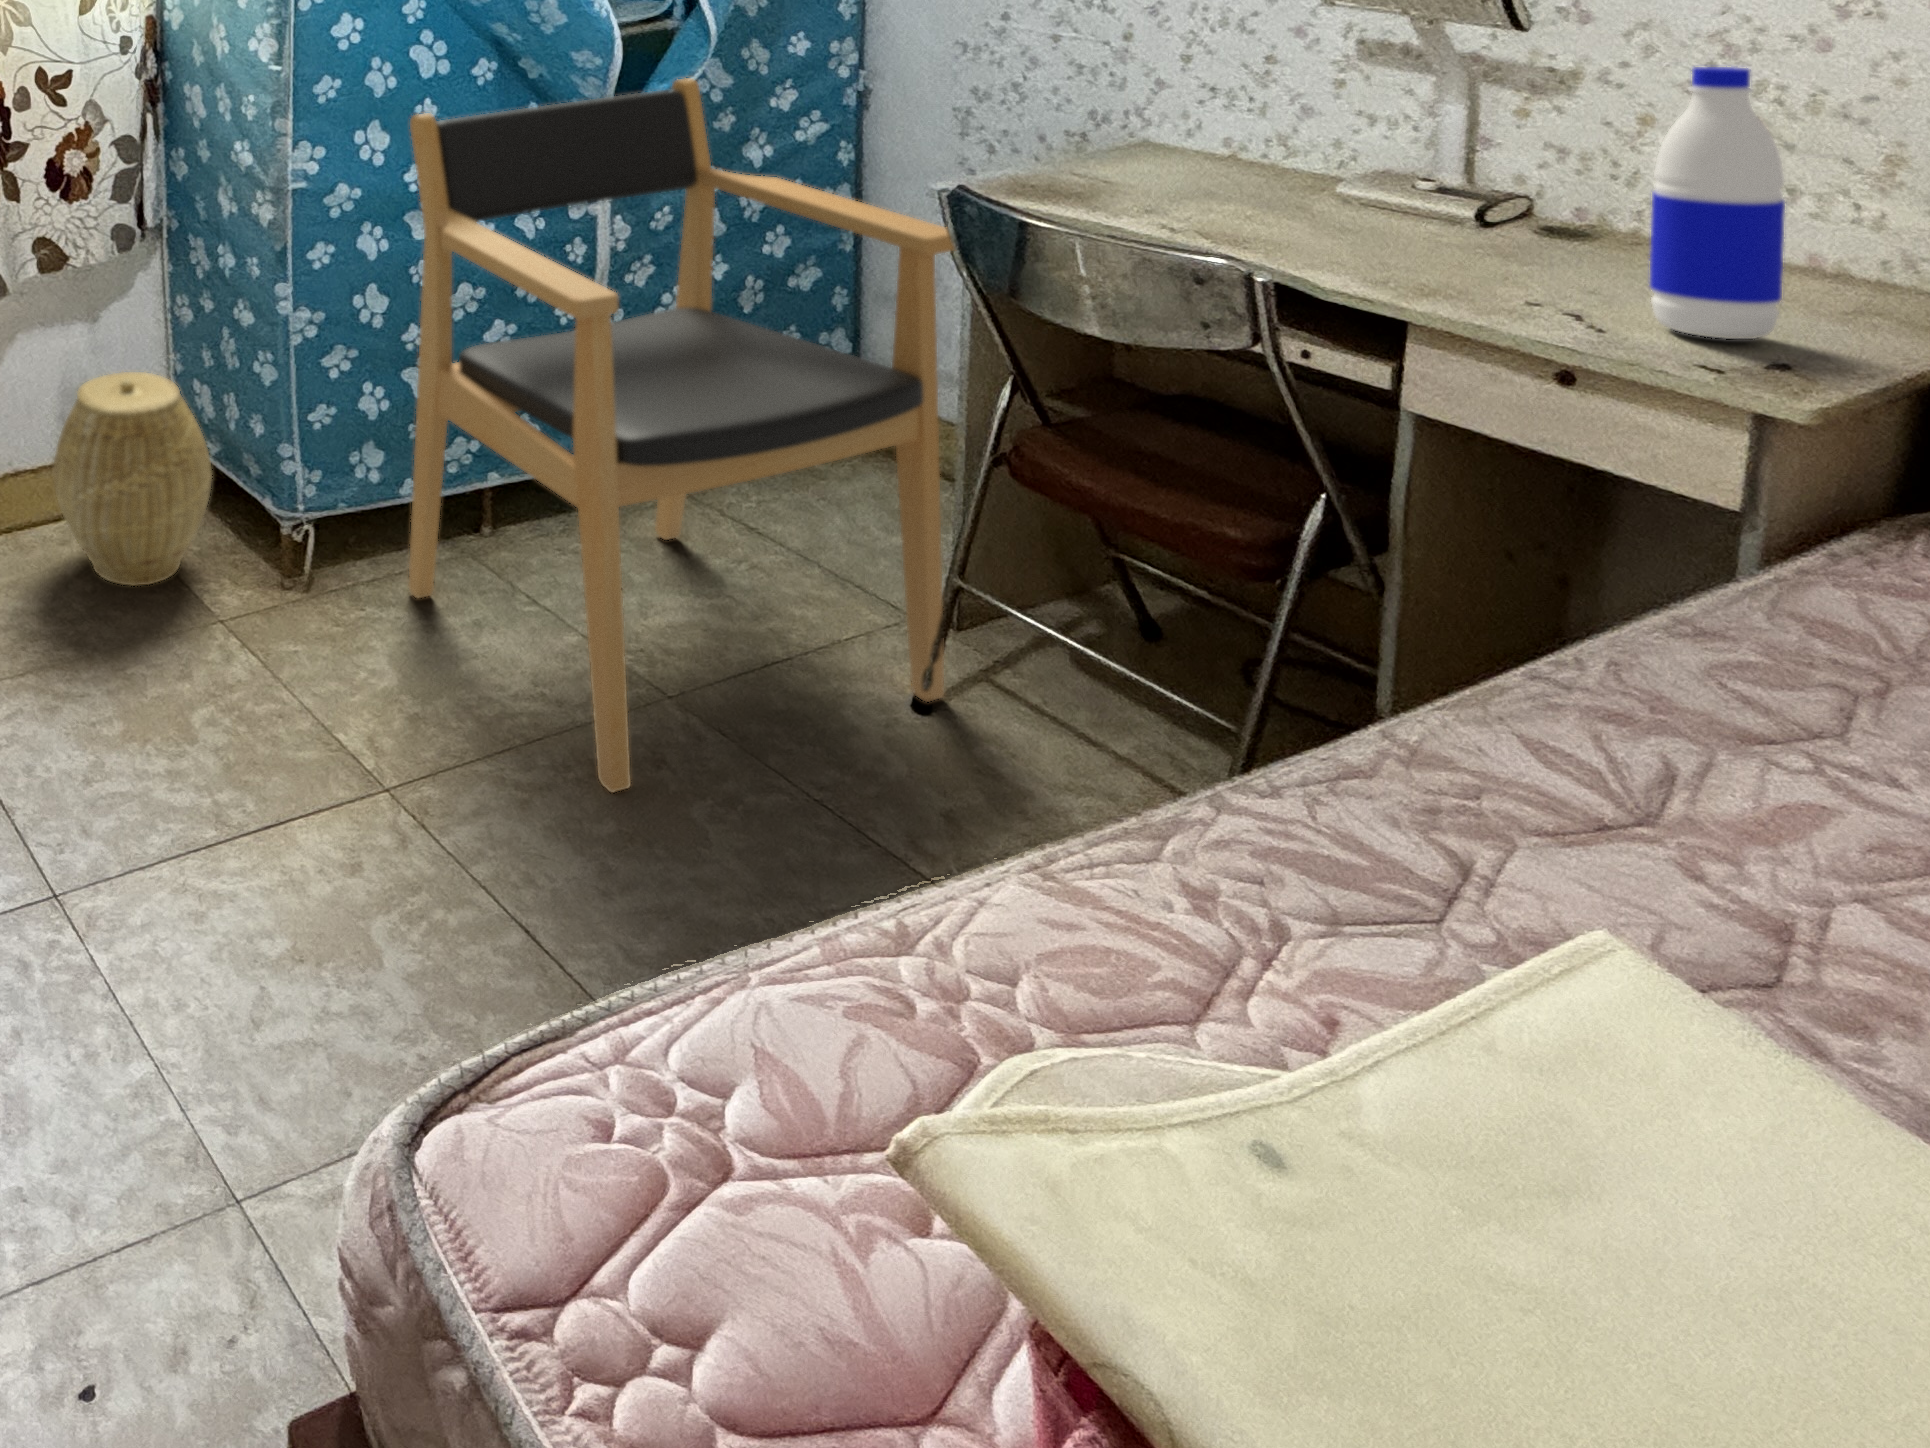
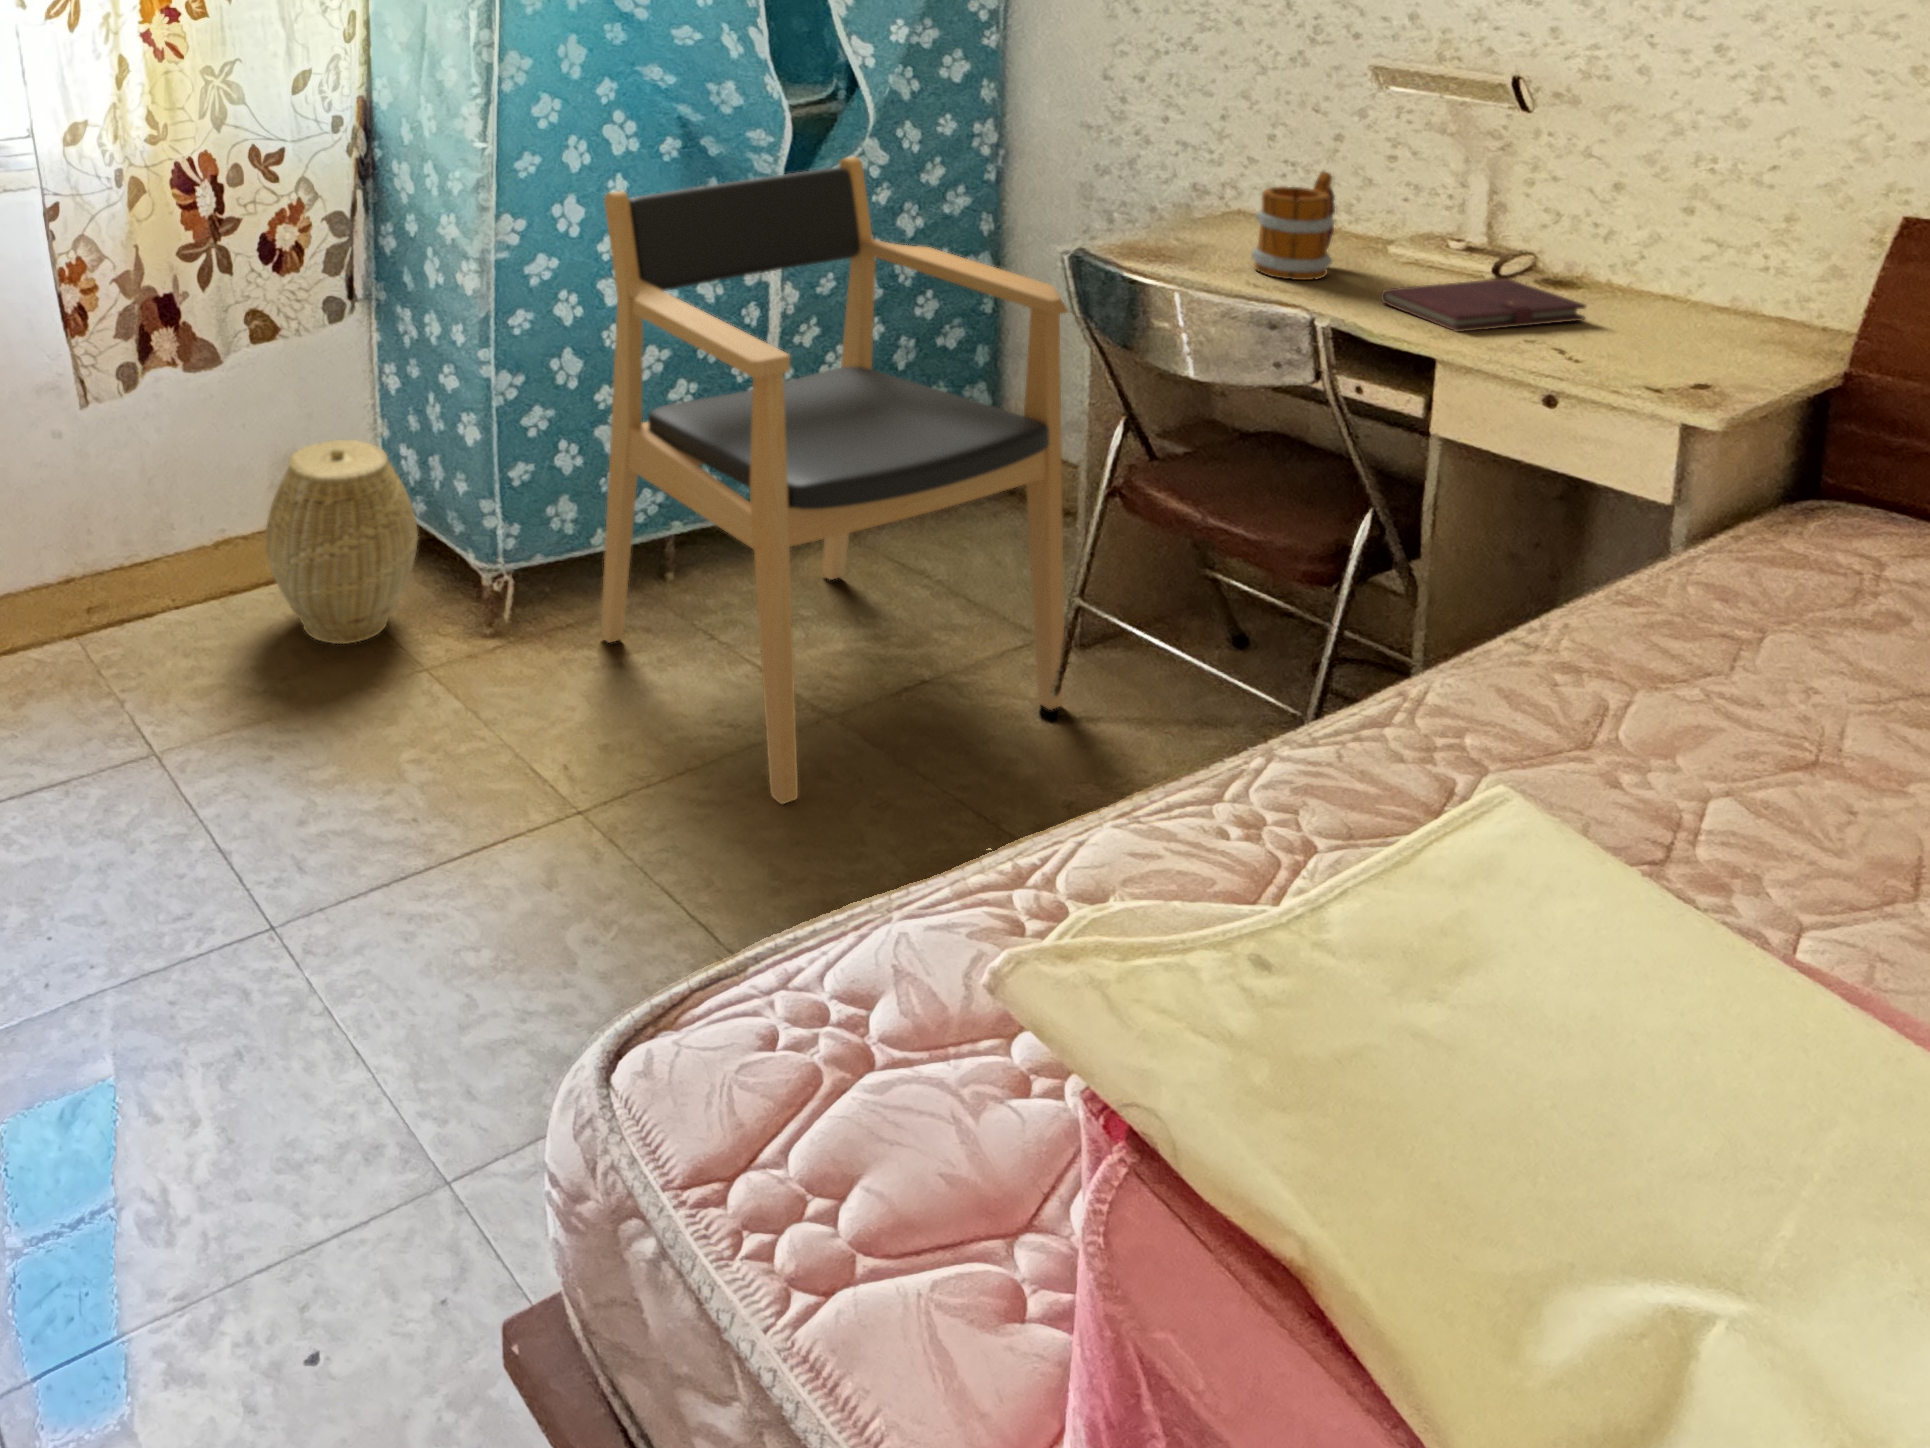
water bottle: present [1650,67,1785,339] -> none [1601,151,1695,372]
mug: none [1170,94,1277,220] -> present [1251,172,1335,280]
notebook: none [1342,221,1621,284] -> present [1381,278,1586,332]

